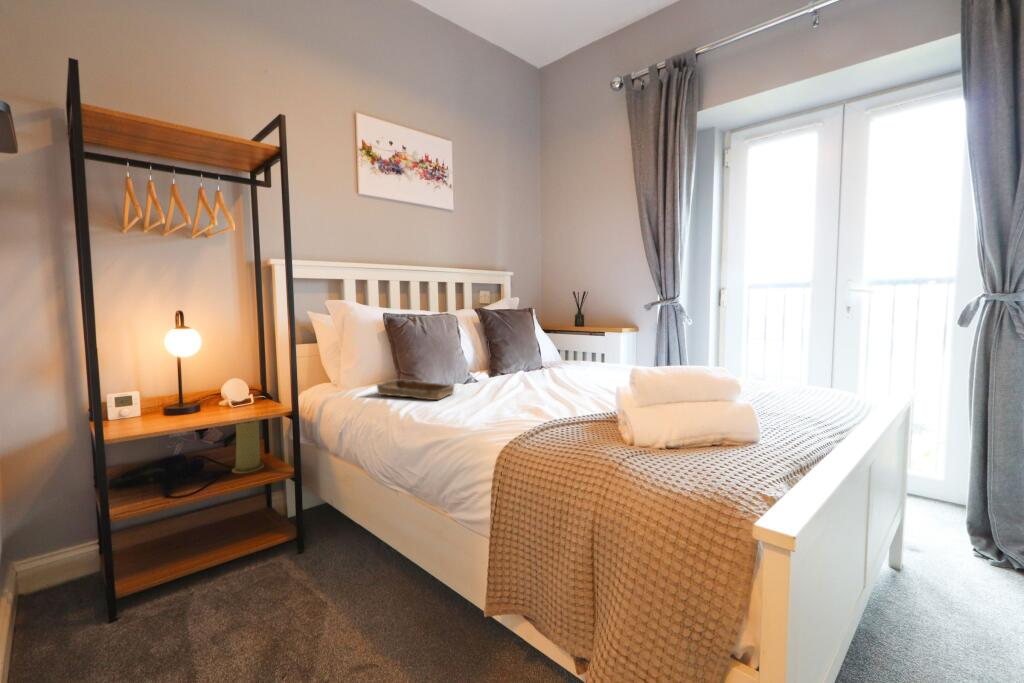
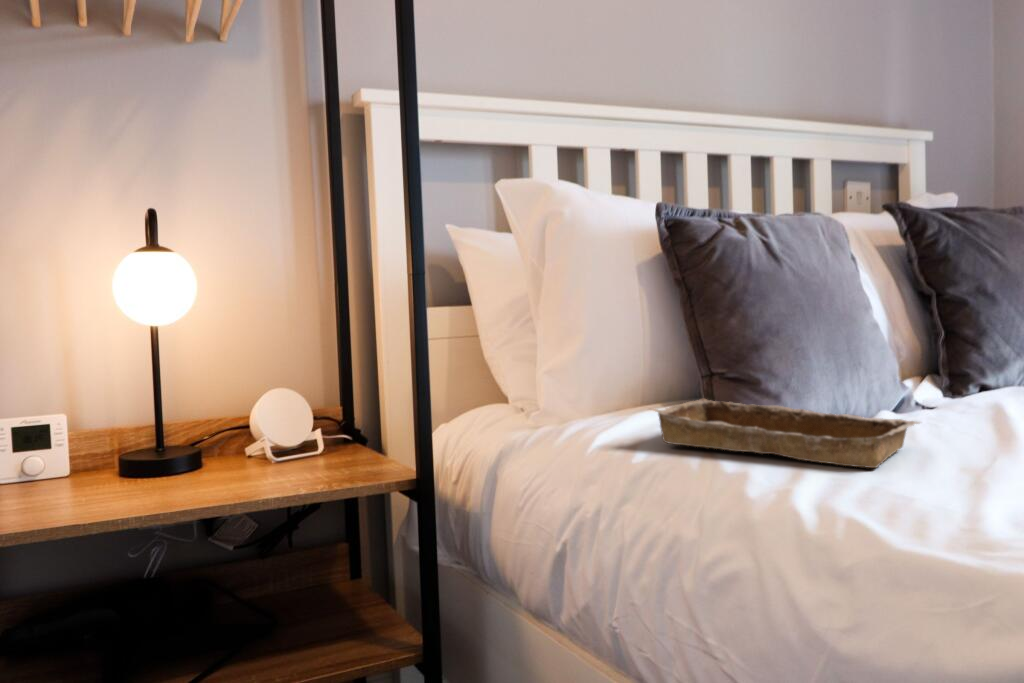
candle: present [232,421,264,473] -> none [273,493,350,640]

